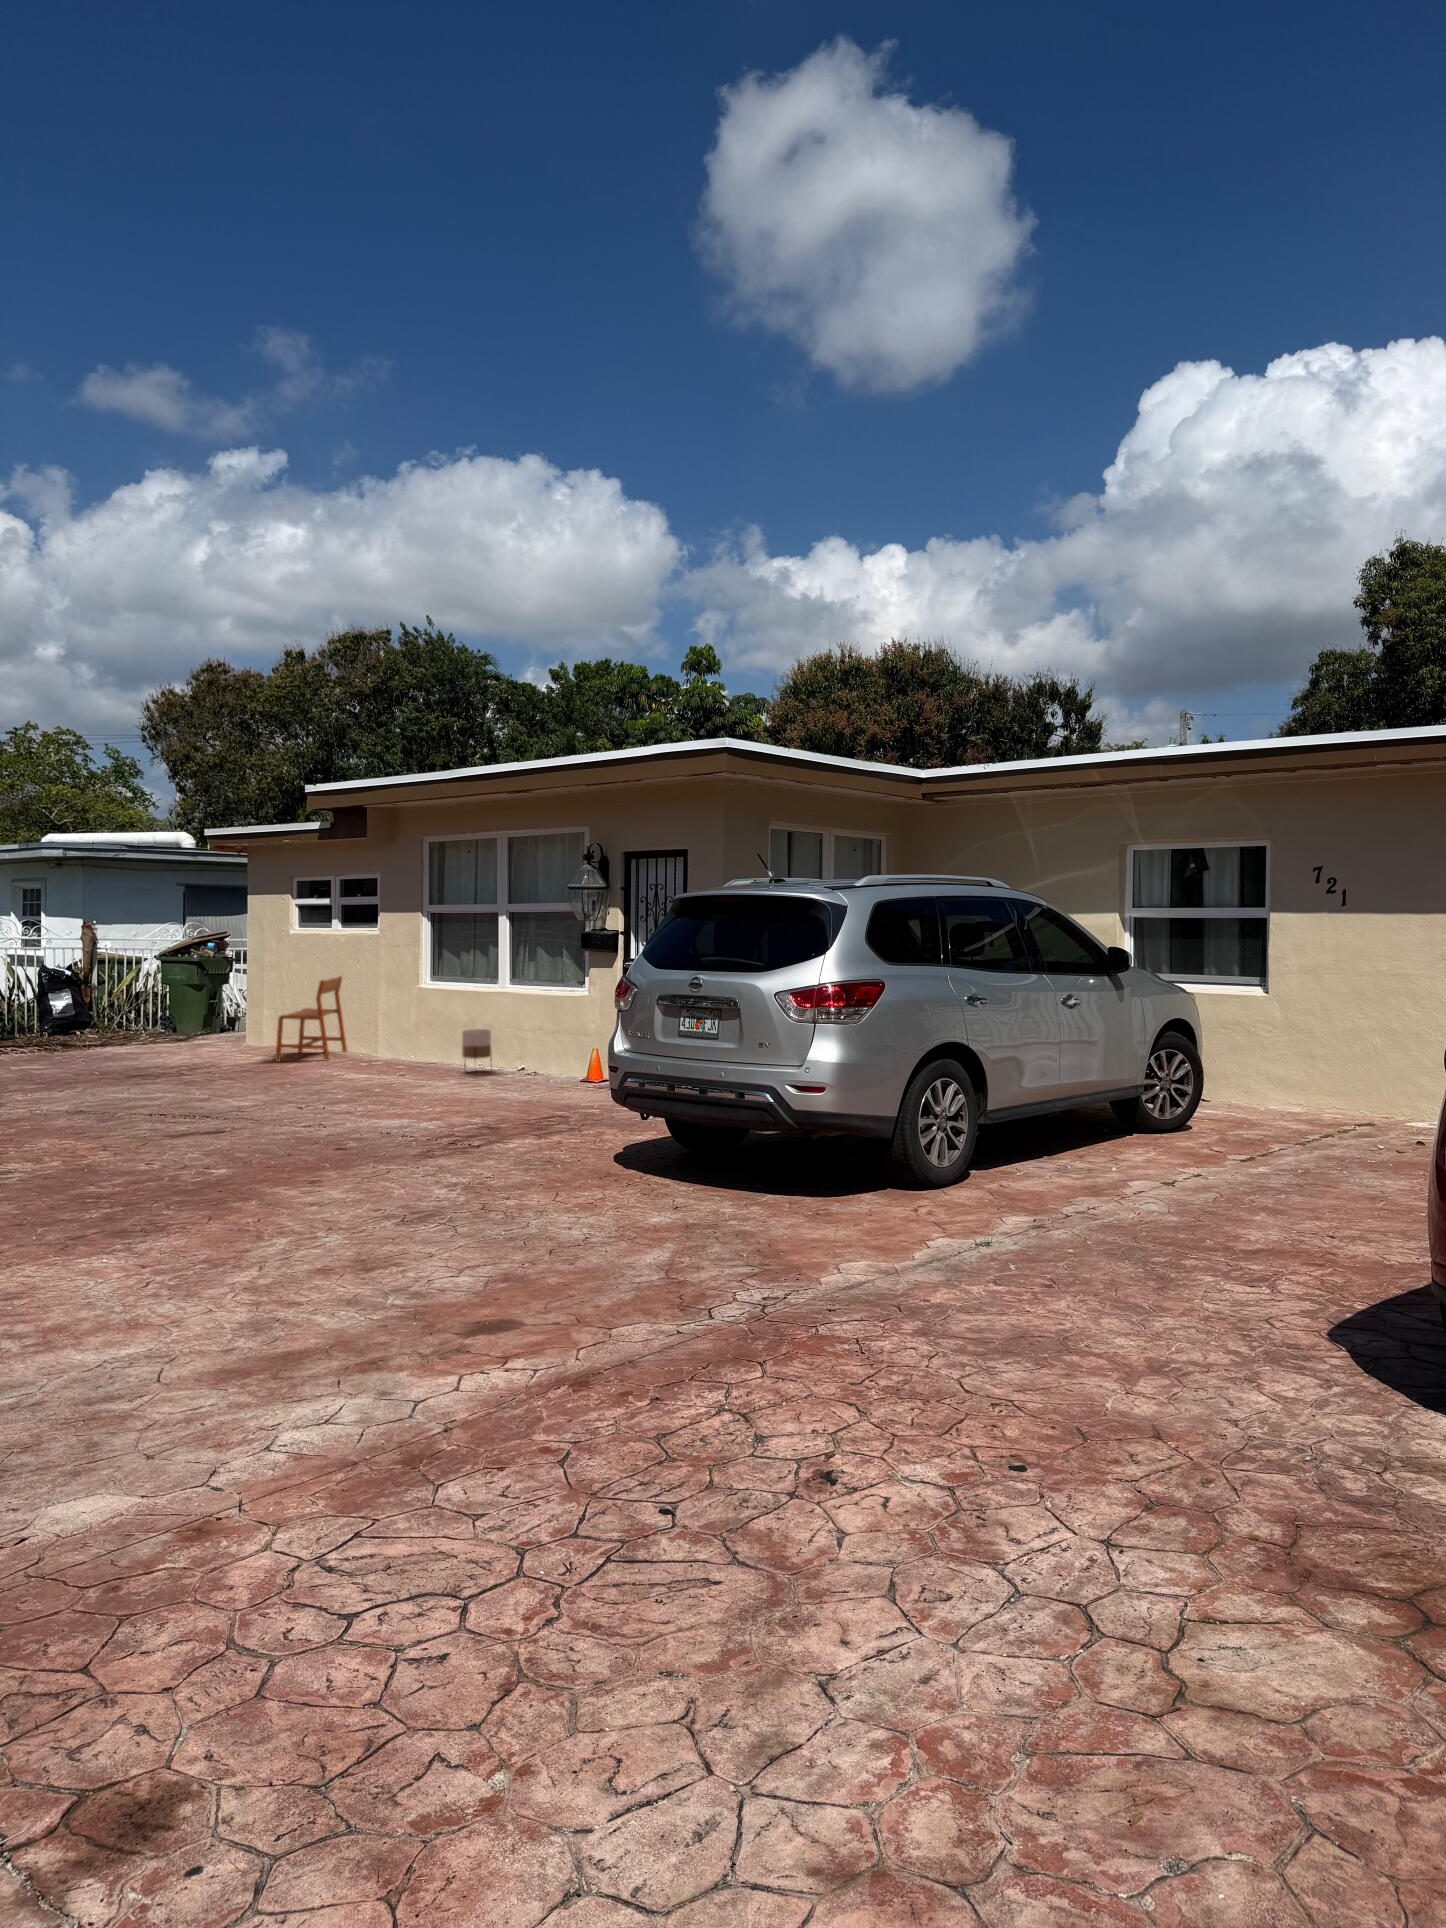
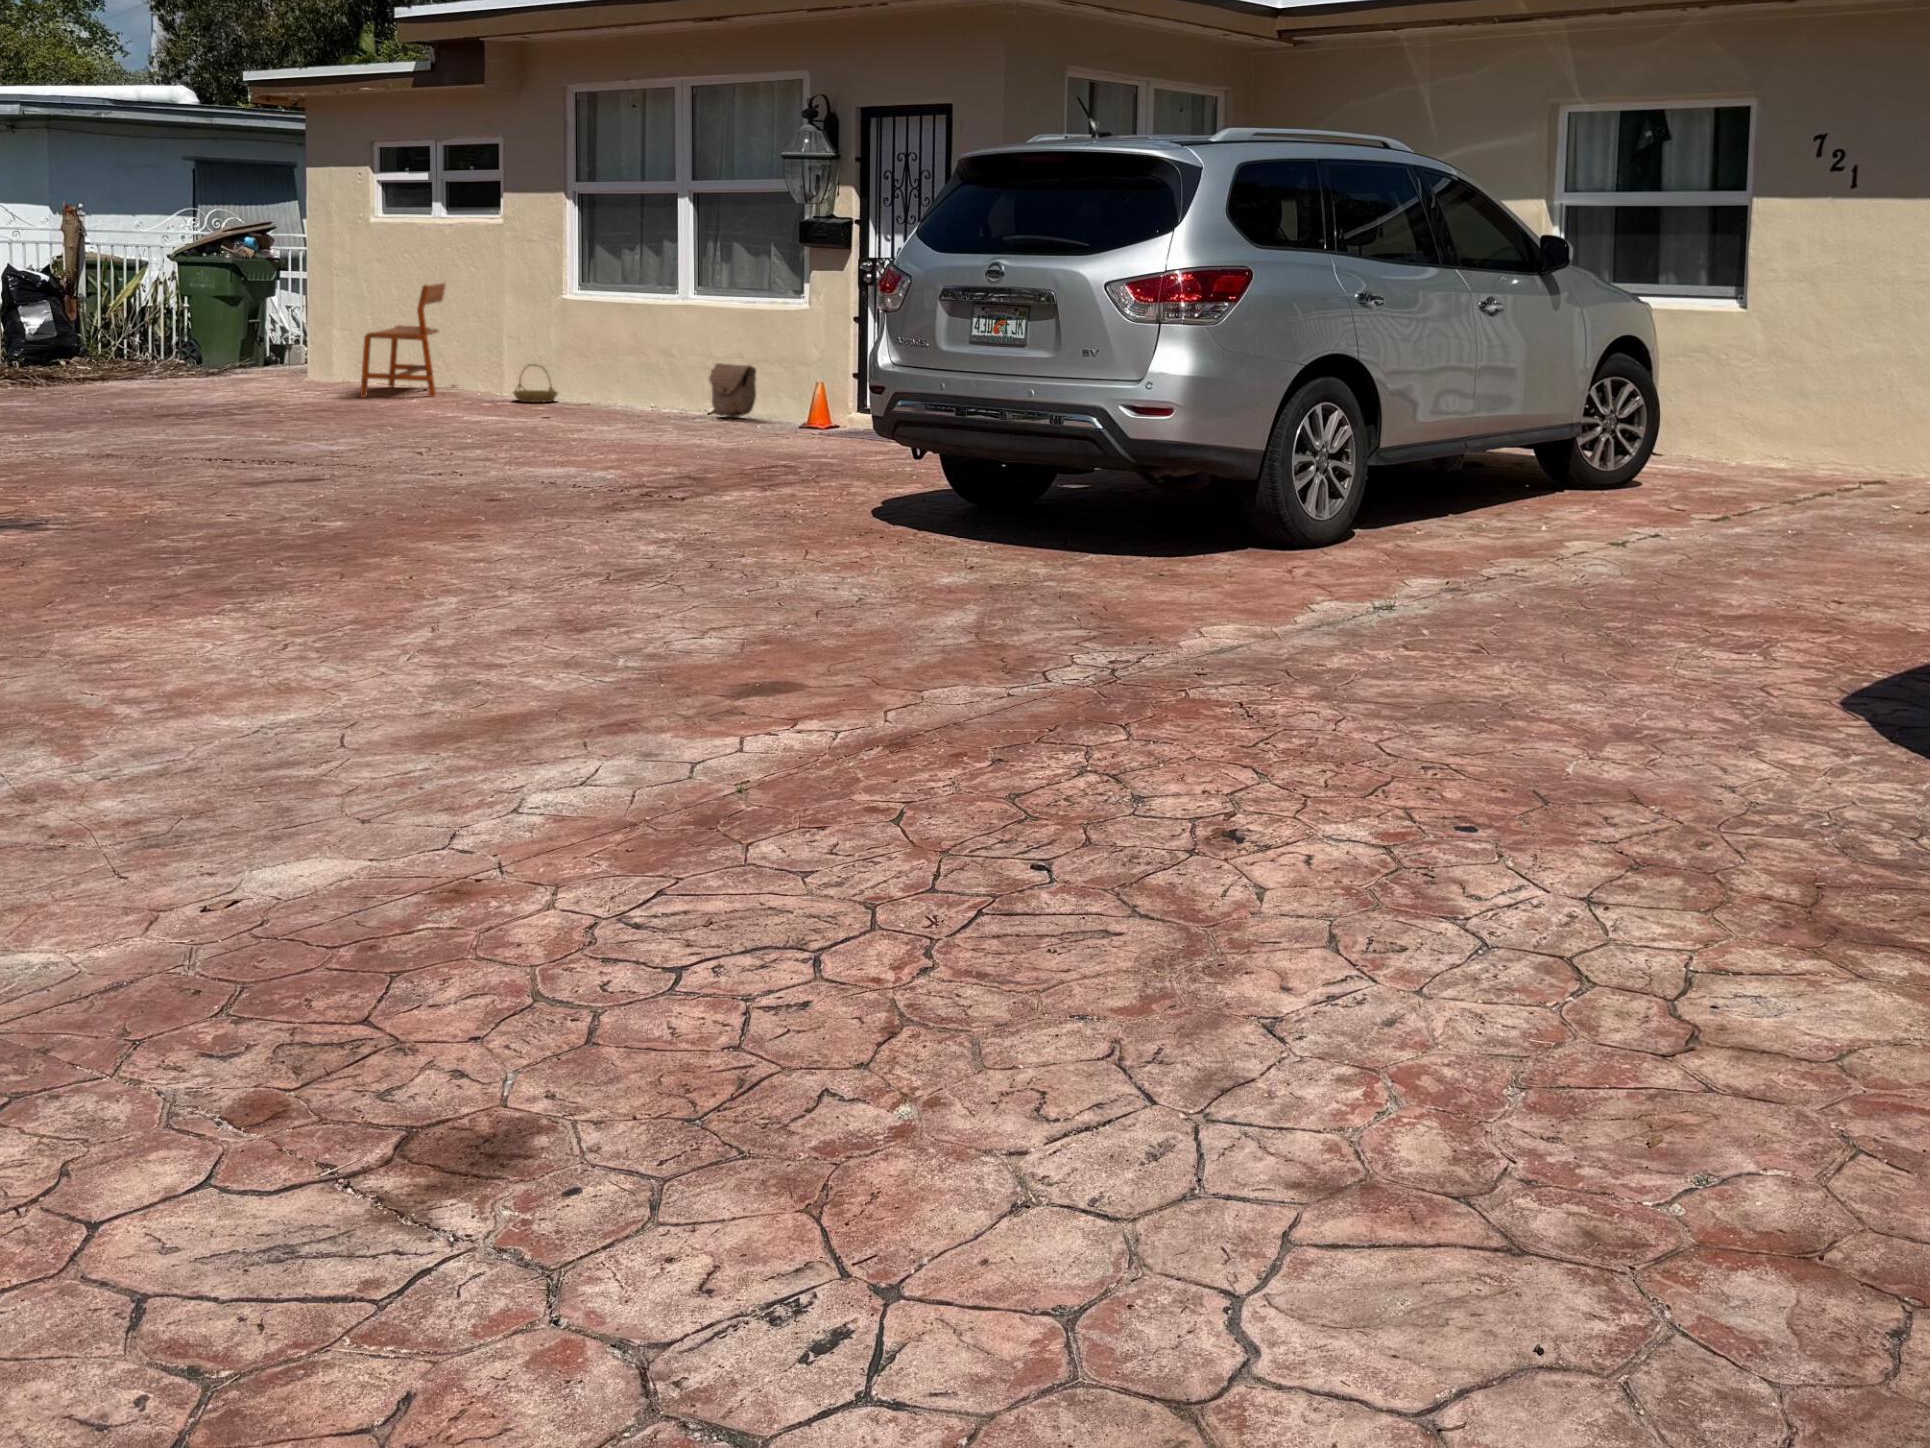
planter: present [462,1029,492,1066] -> none [627,354,668,413]
bag: none [519,1036,554,1076] -> present [709,363,756,418]
basket: none [382,1037,416,1064] -> present [513,365,558,402]

